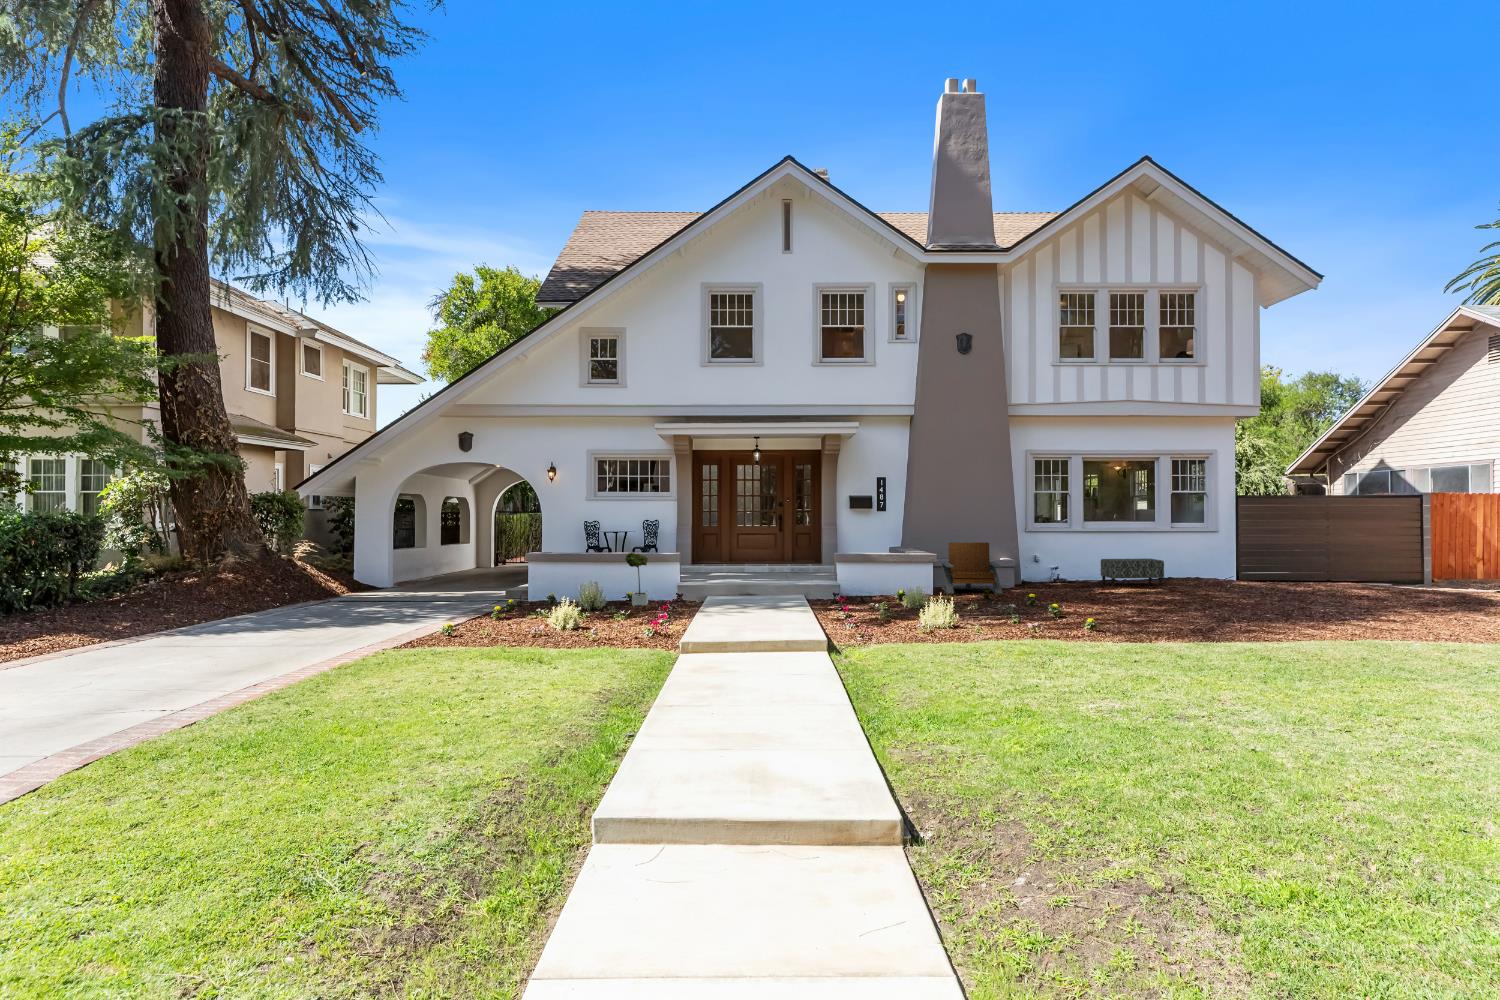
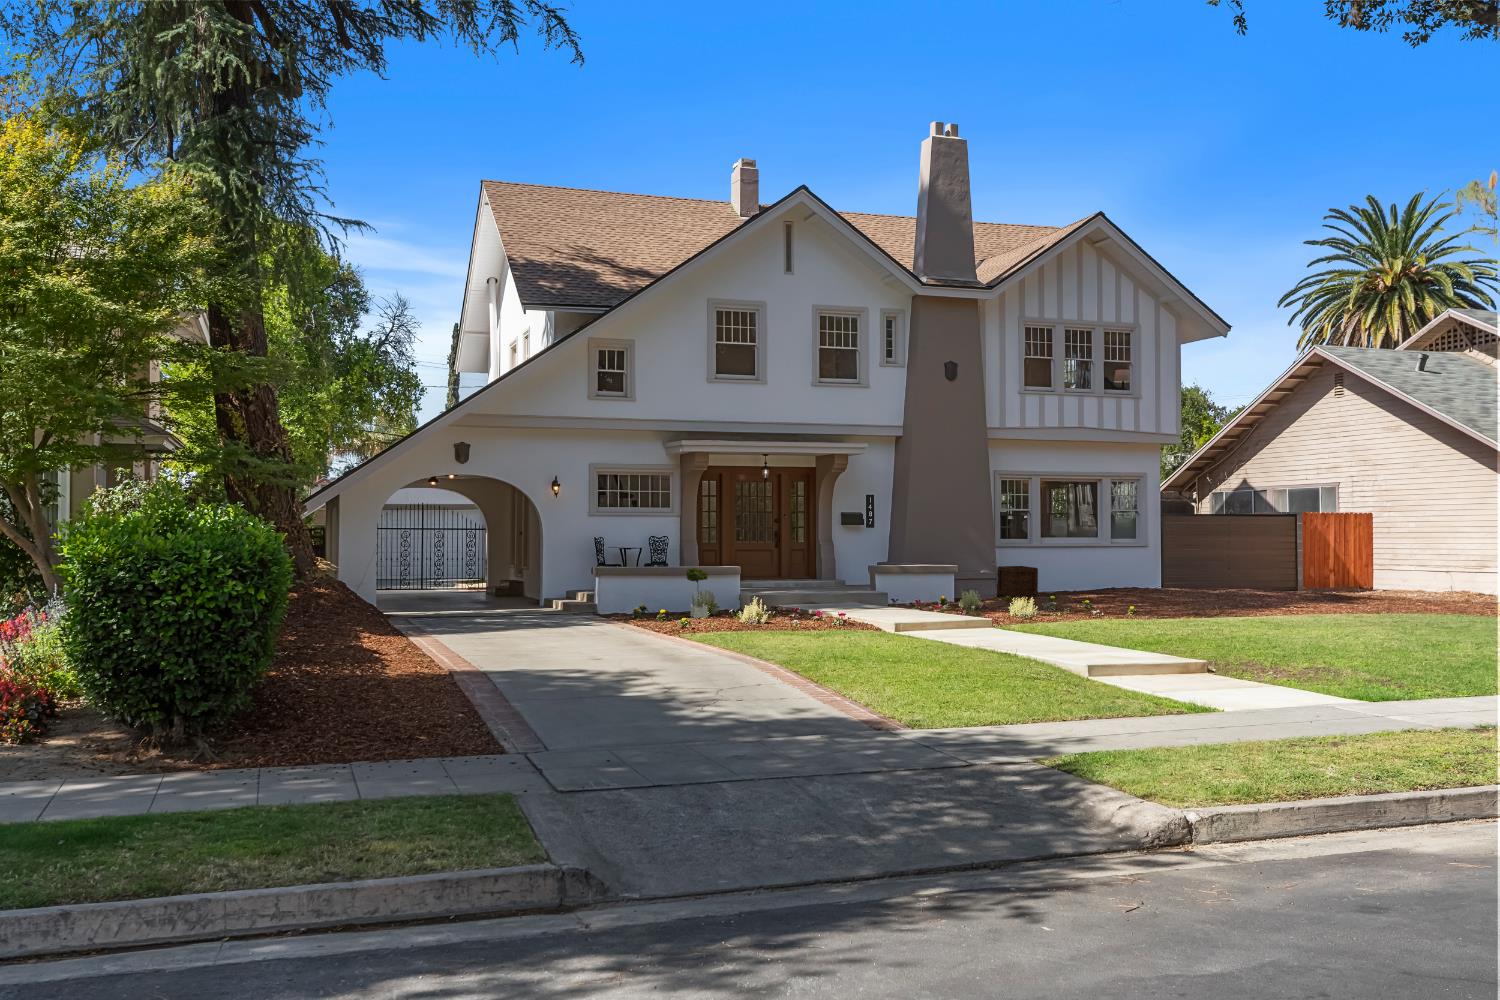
lounge chair: present [941,542,1003,594] -> none [931,557,992,603]
wooden crate: none [1030,553,1074,587] -> present [997,566,1038,597]
bench: present [1101,558,1164,586] -> none [1054,570,1107,595]

